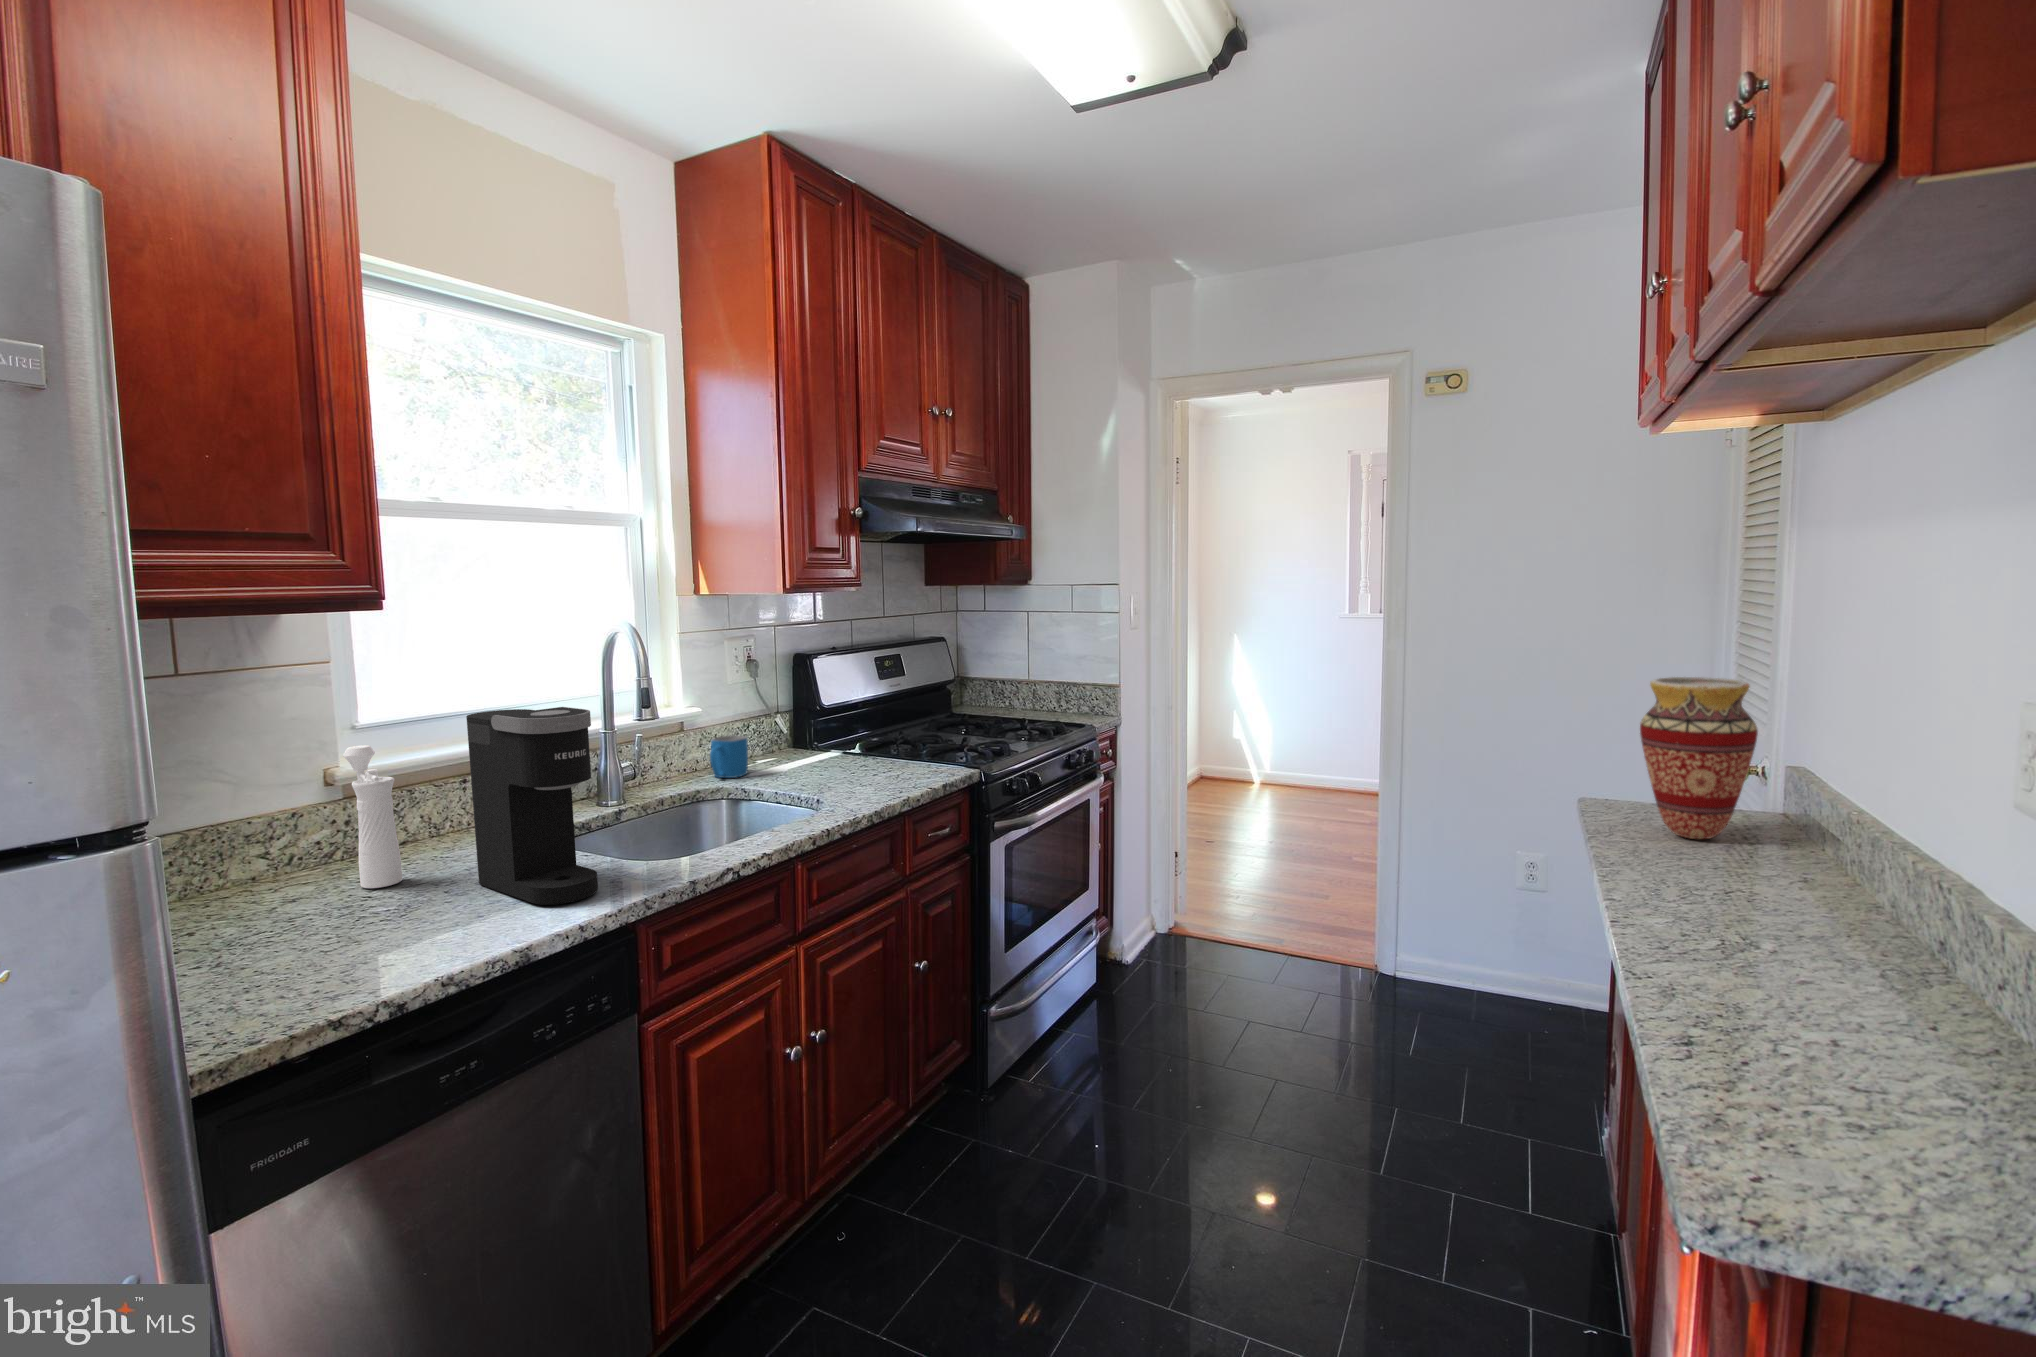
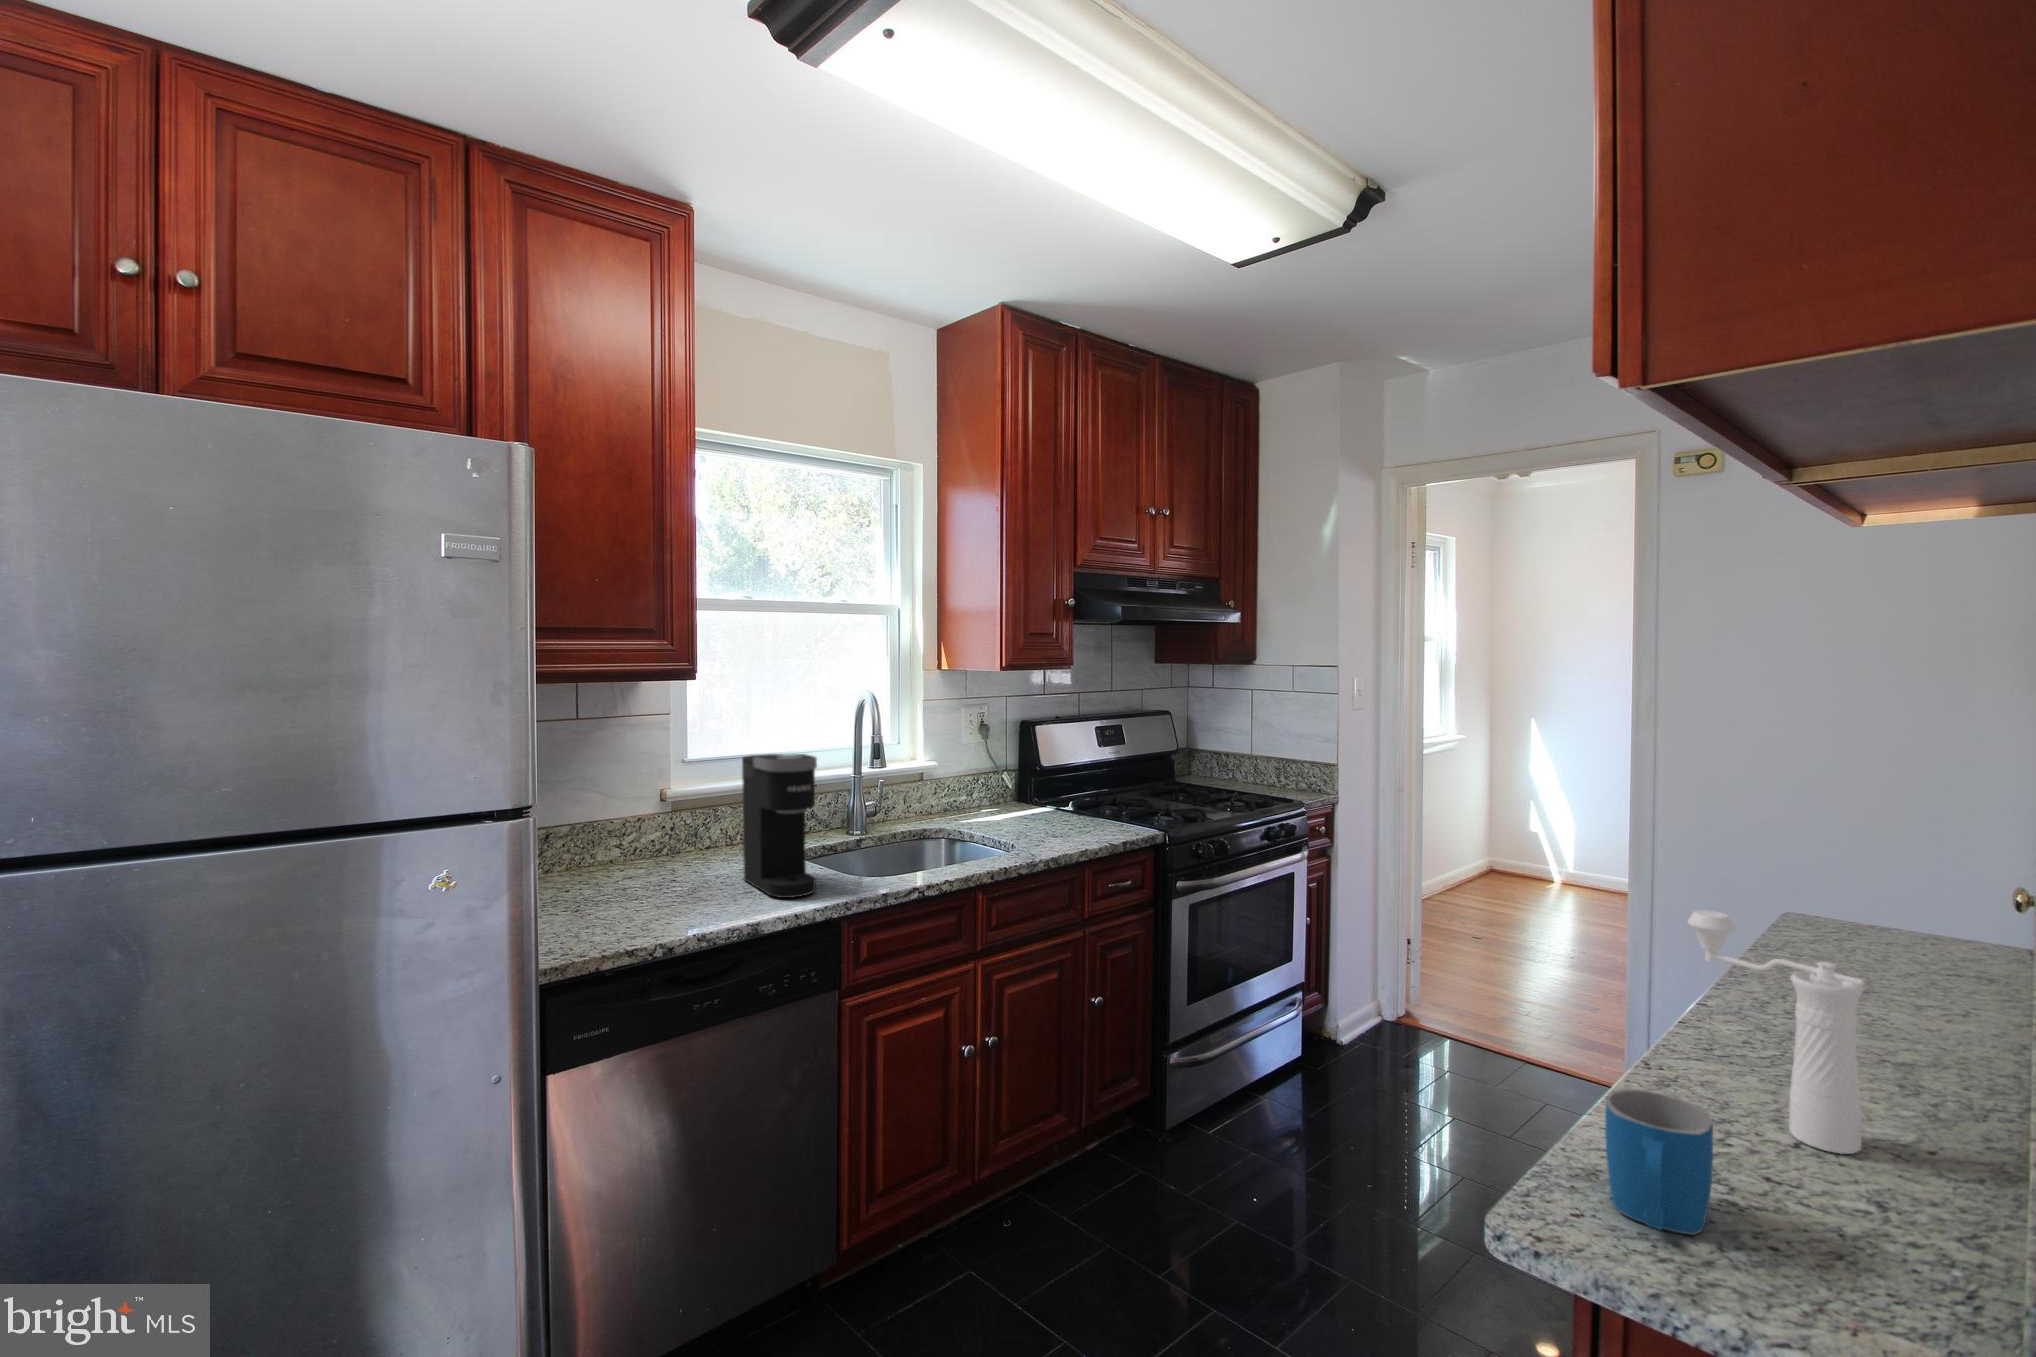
vase: present [1640,677,1758,839] -> none [1817,779,1959,960]
mug: present [710,735,748,778] -> present [1605,1088,1713,1235]
pepper mill: present [343,745,402,888] -> present [1688,910,1865,1154]

